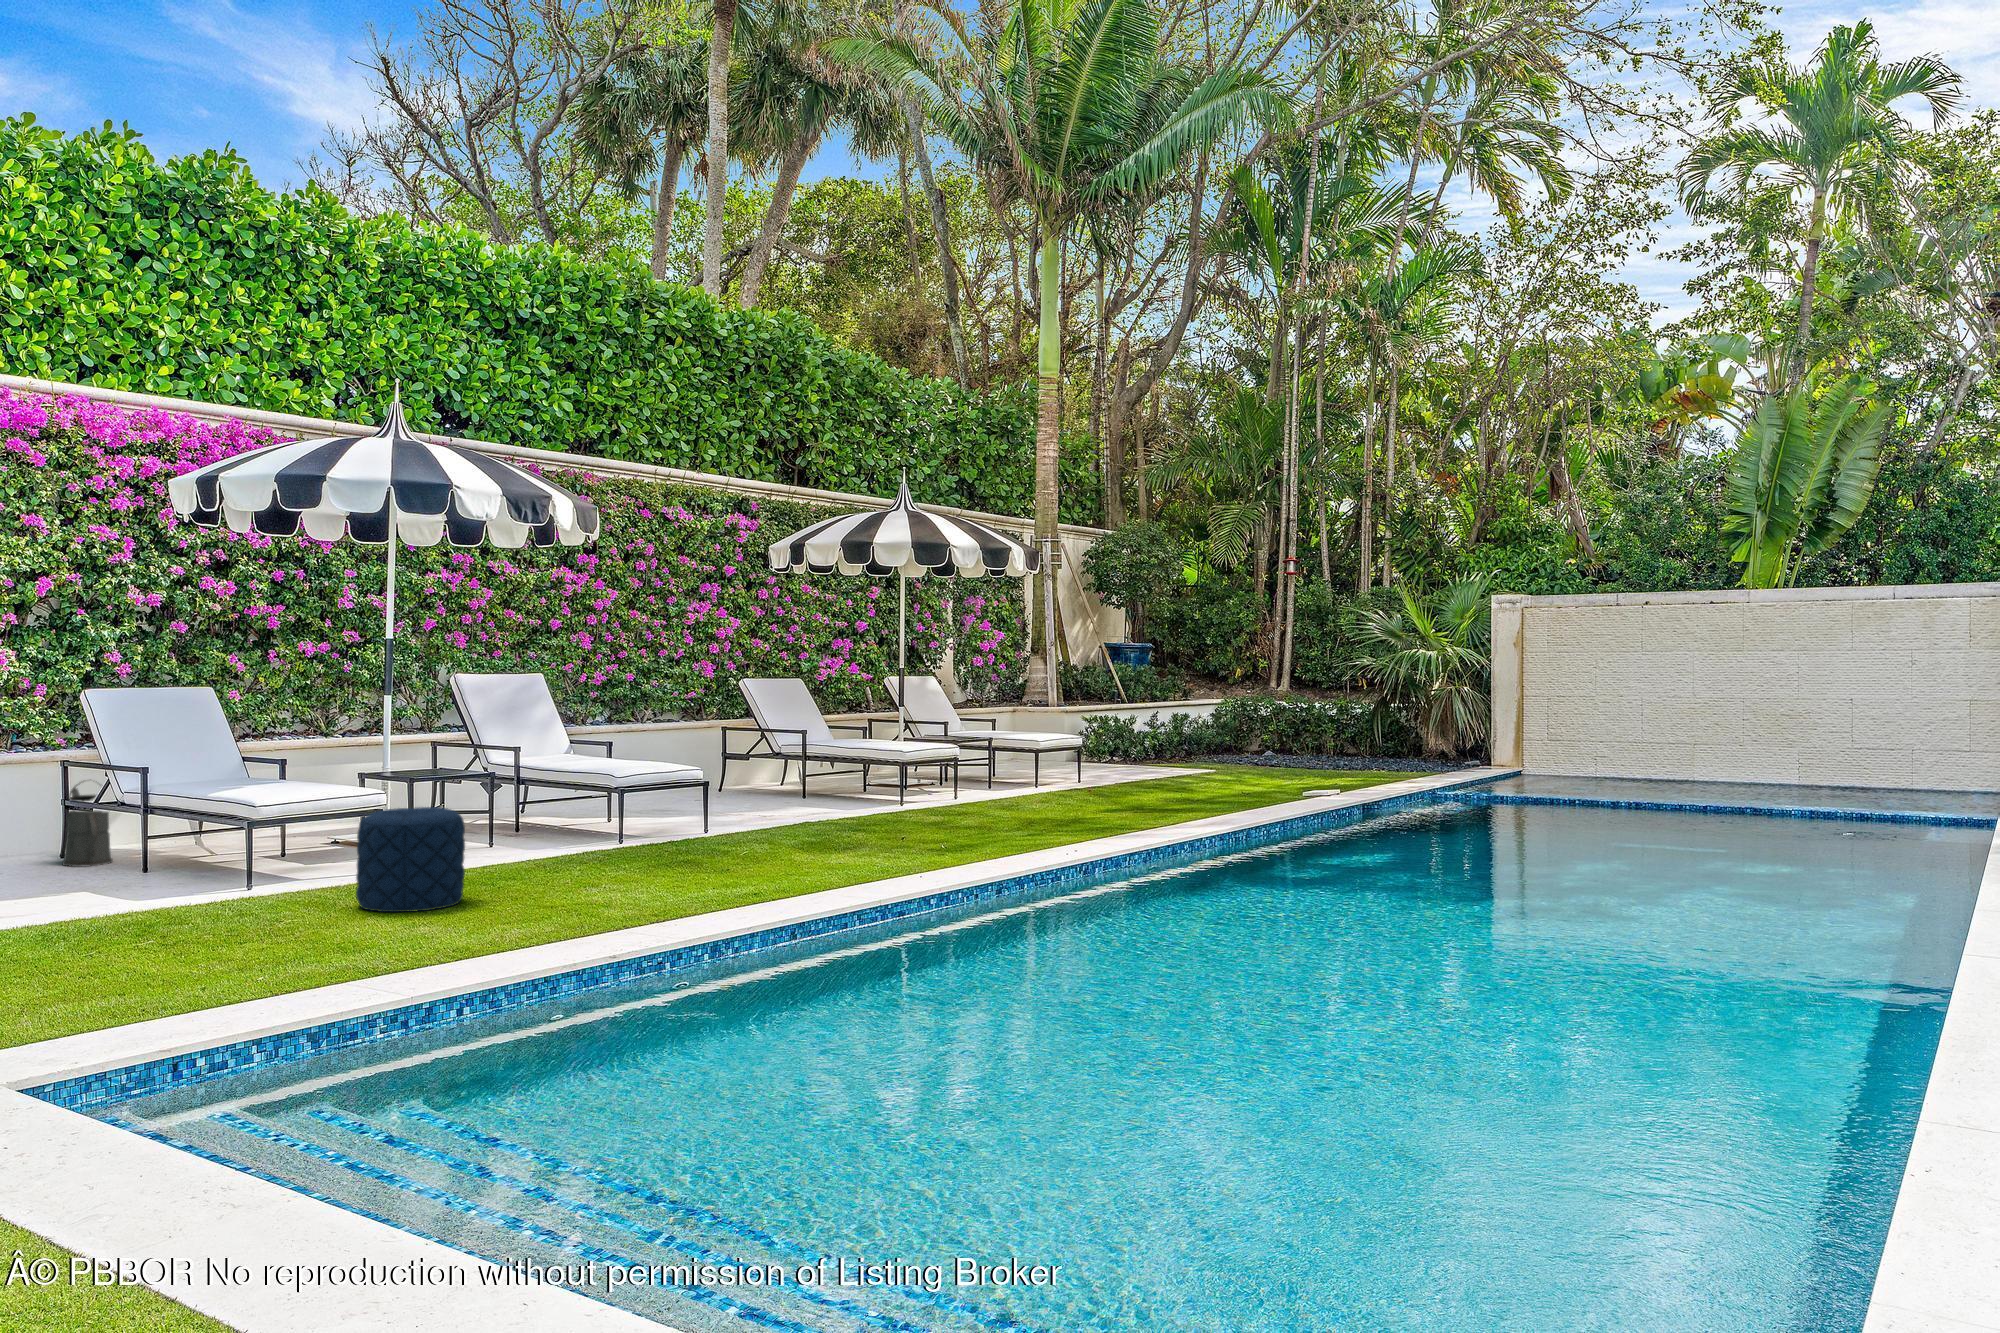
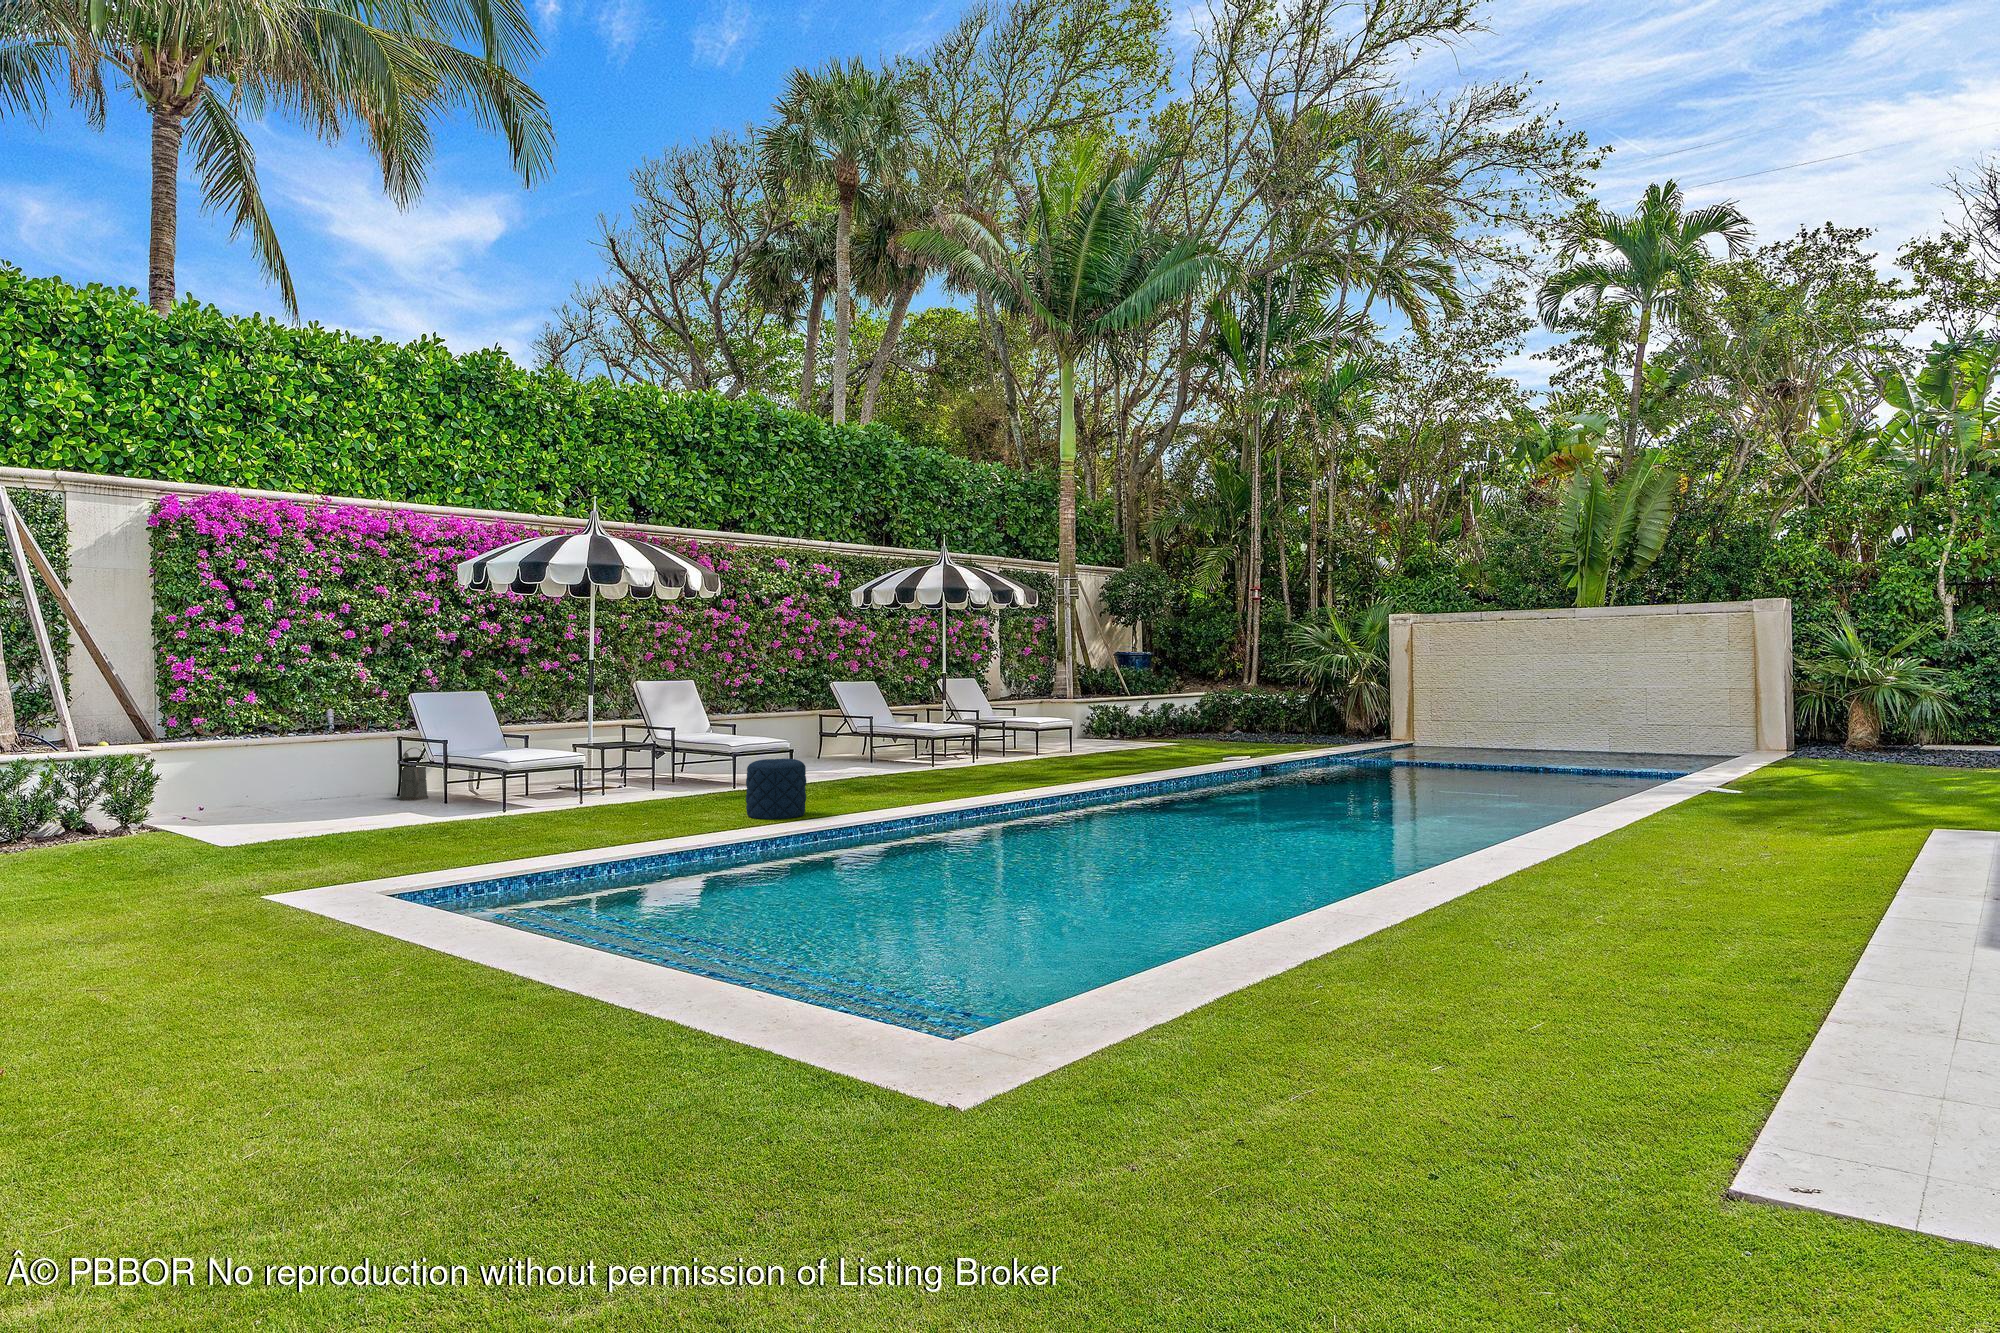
pouf: present [356,807,465,912] -> present [746,759,806,819]

